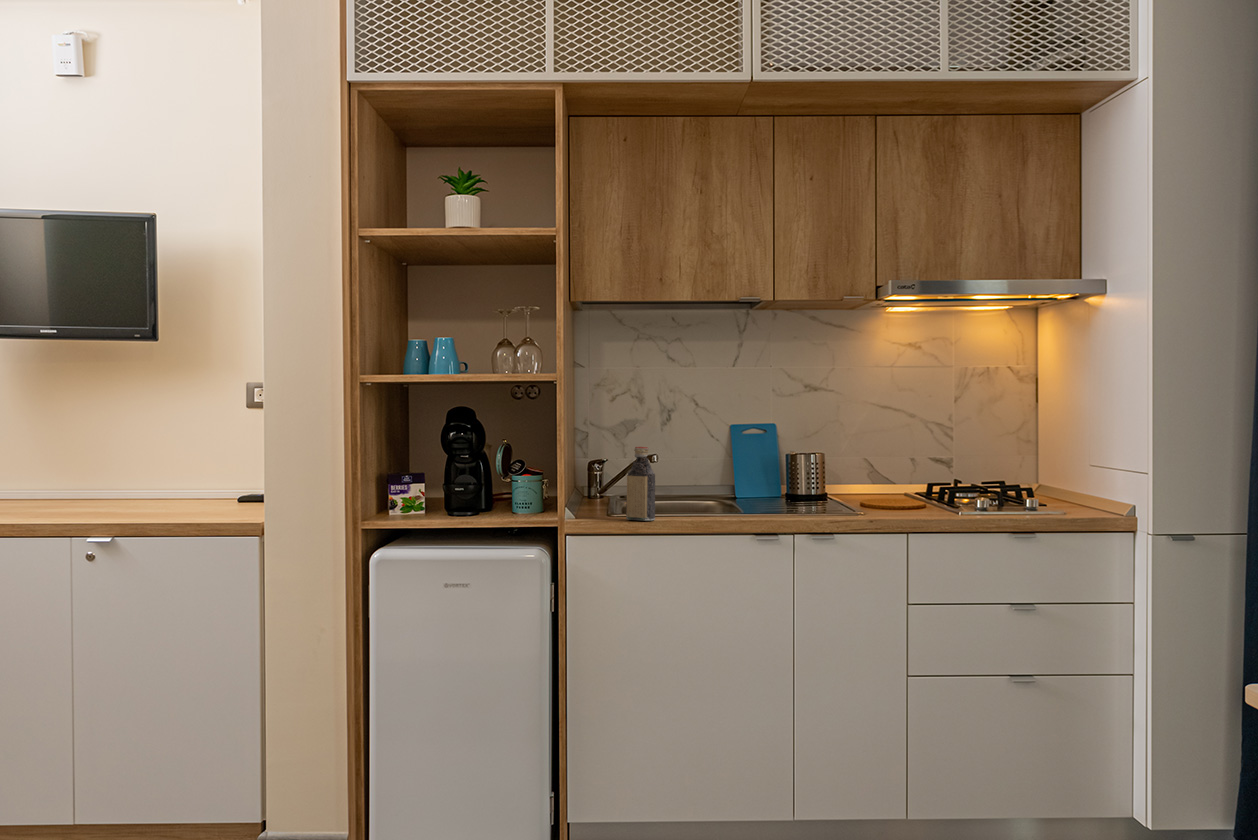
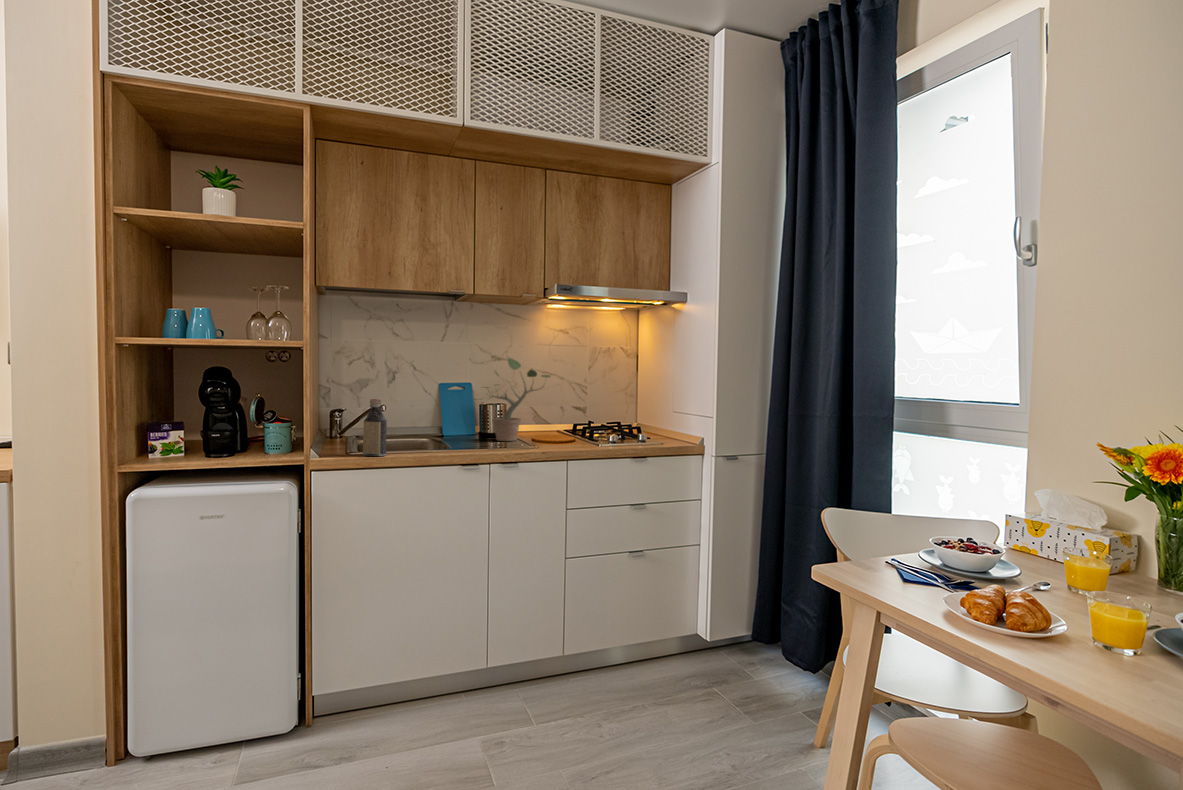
potted plant: none [774,385,887,506] -> present [490,358,550,441]

